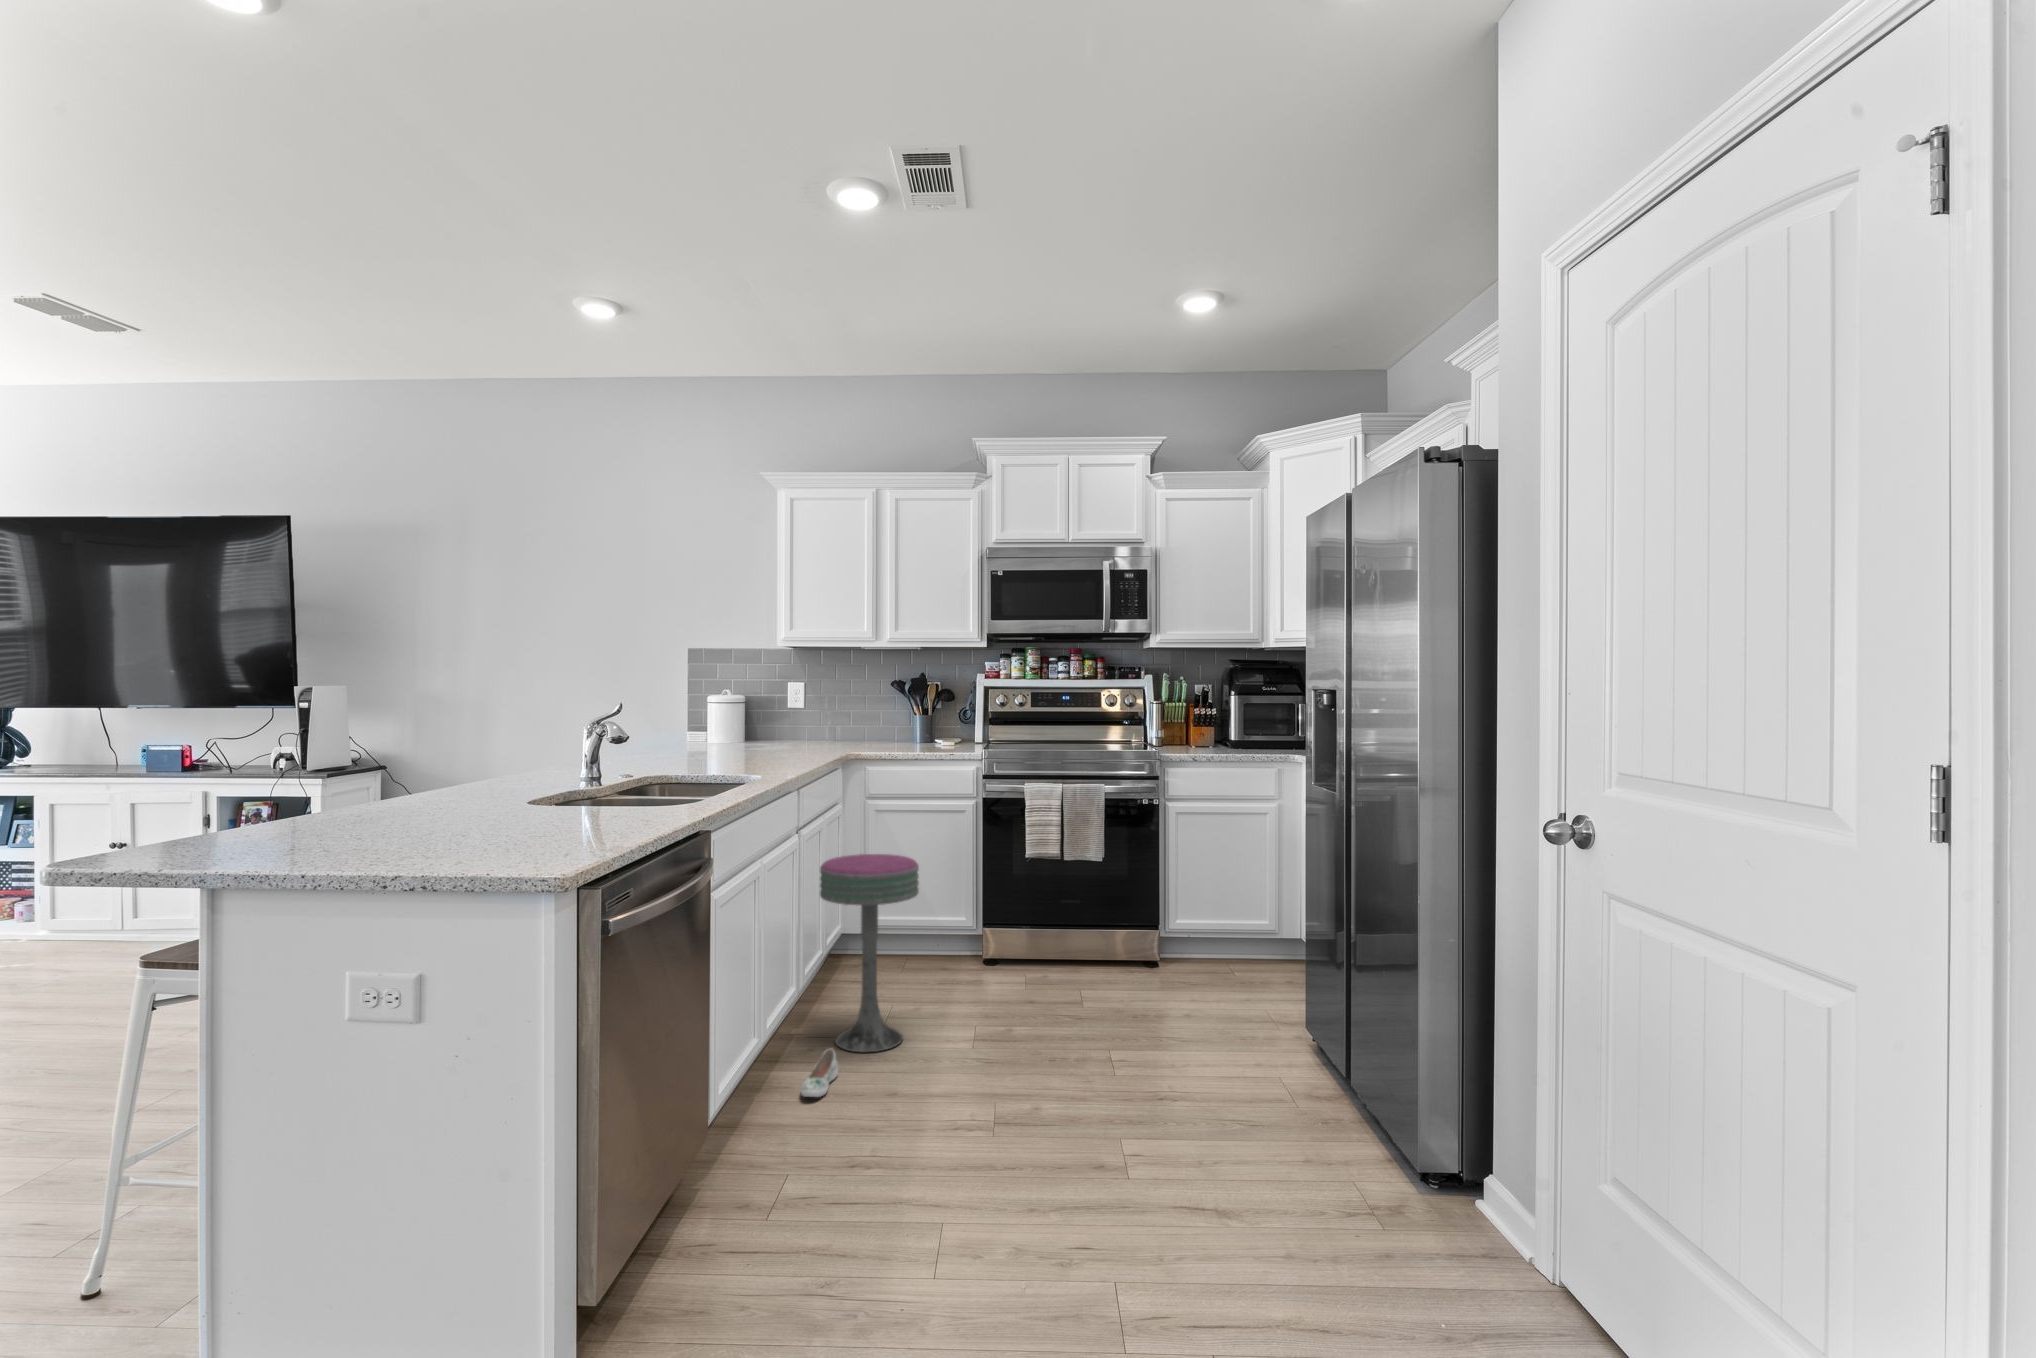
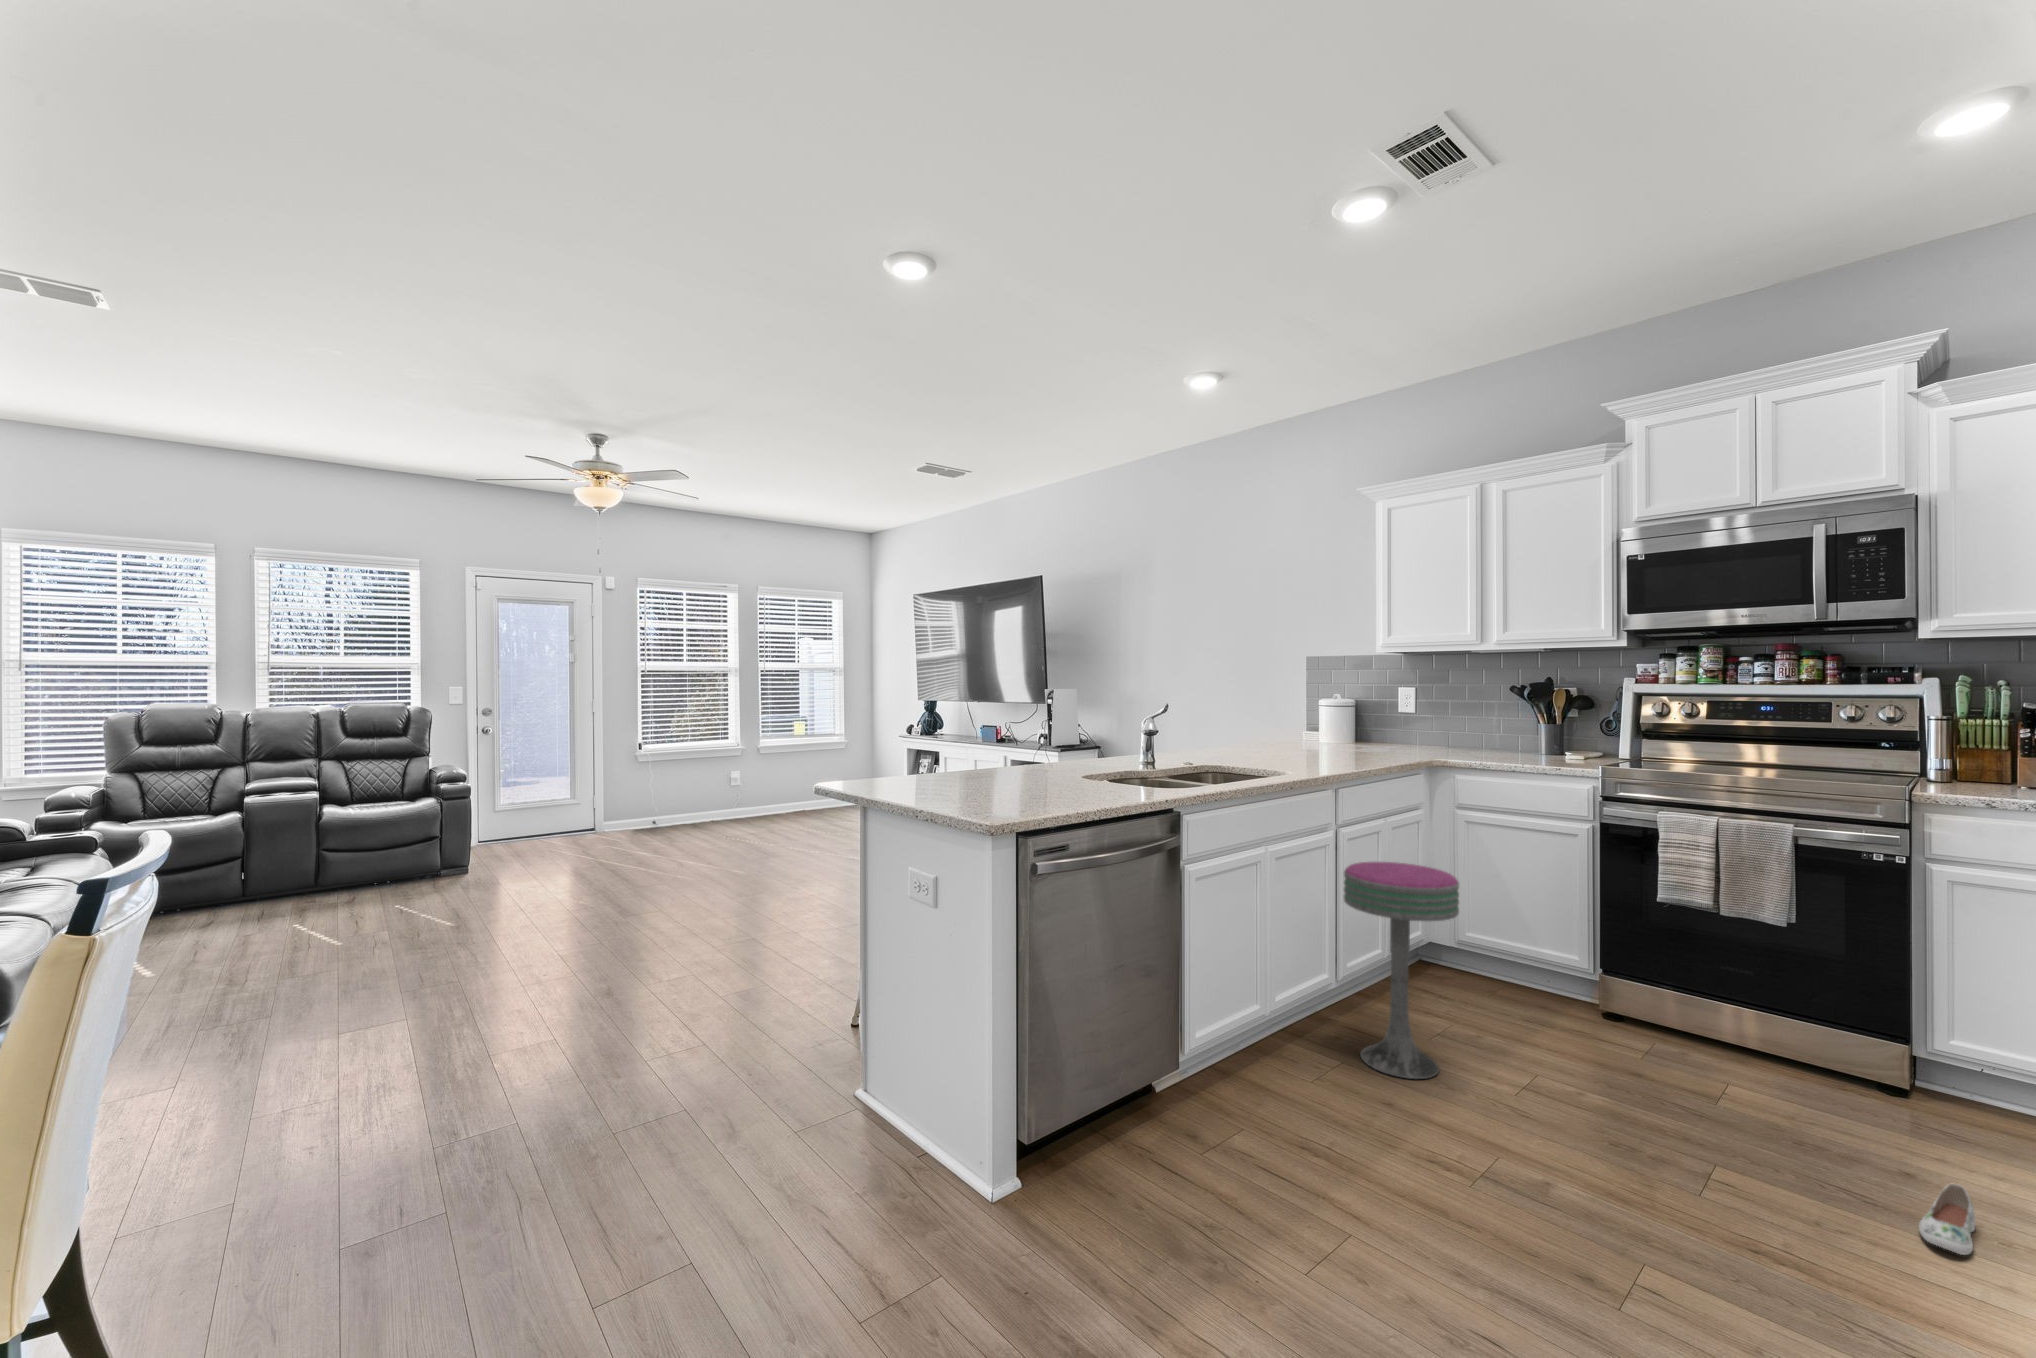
shoe: present [801,1048,838,1097] -> present [1919,1184,1975,1255]

